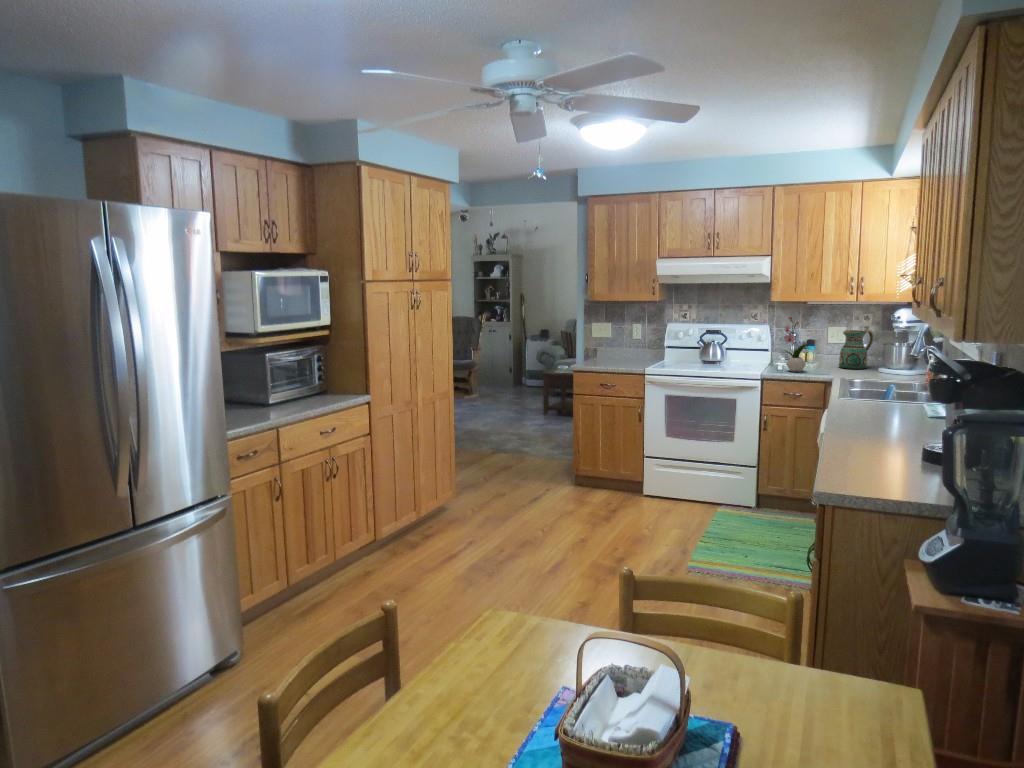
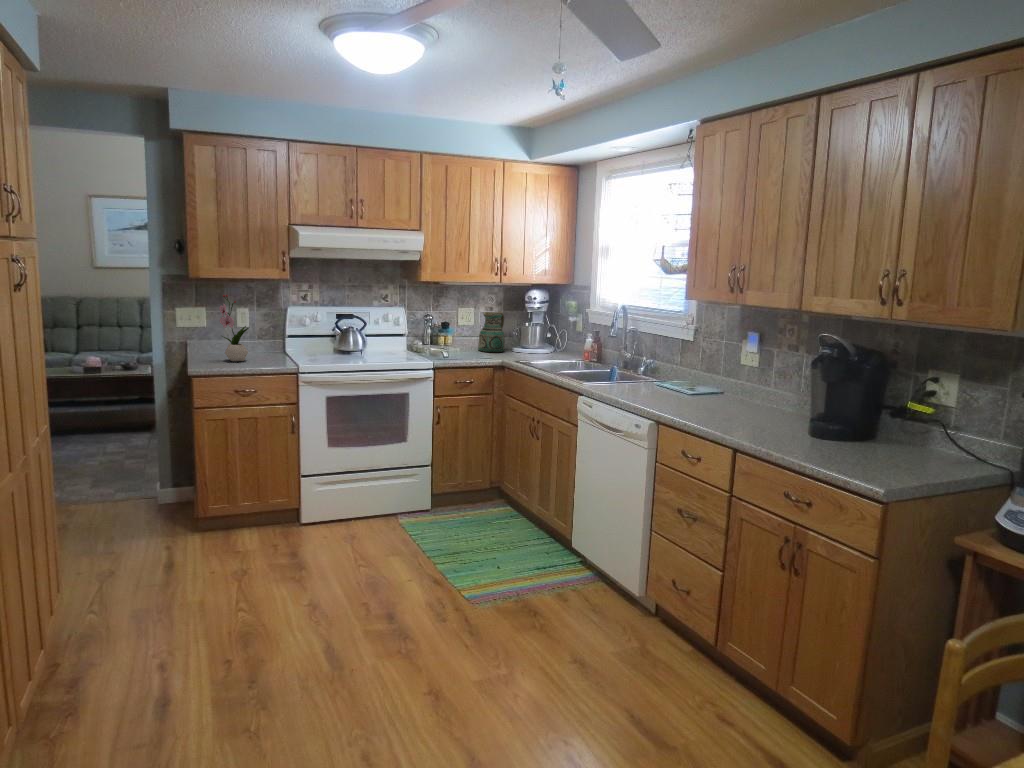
flower arrangement: present [784,317,807,372] -> present [219,295,249,361]

